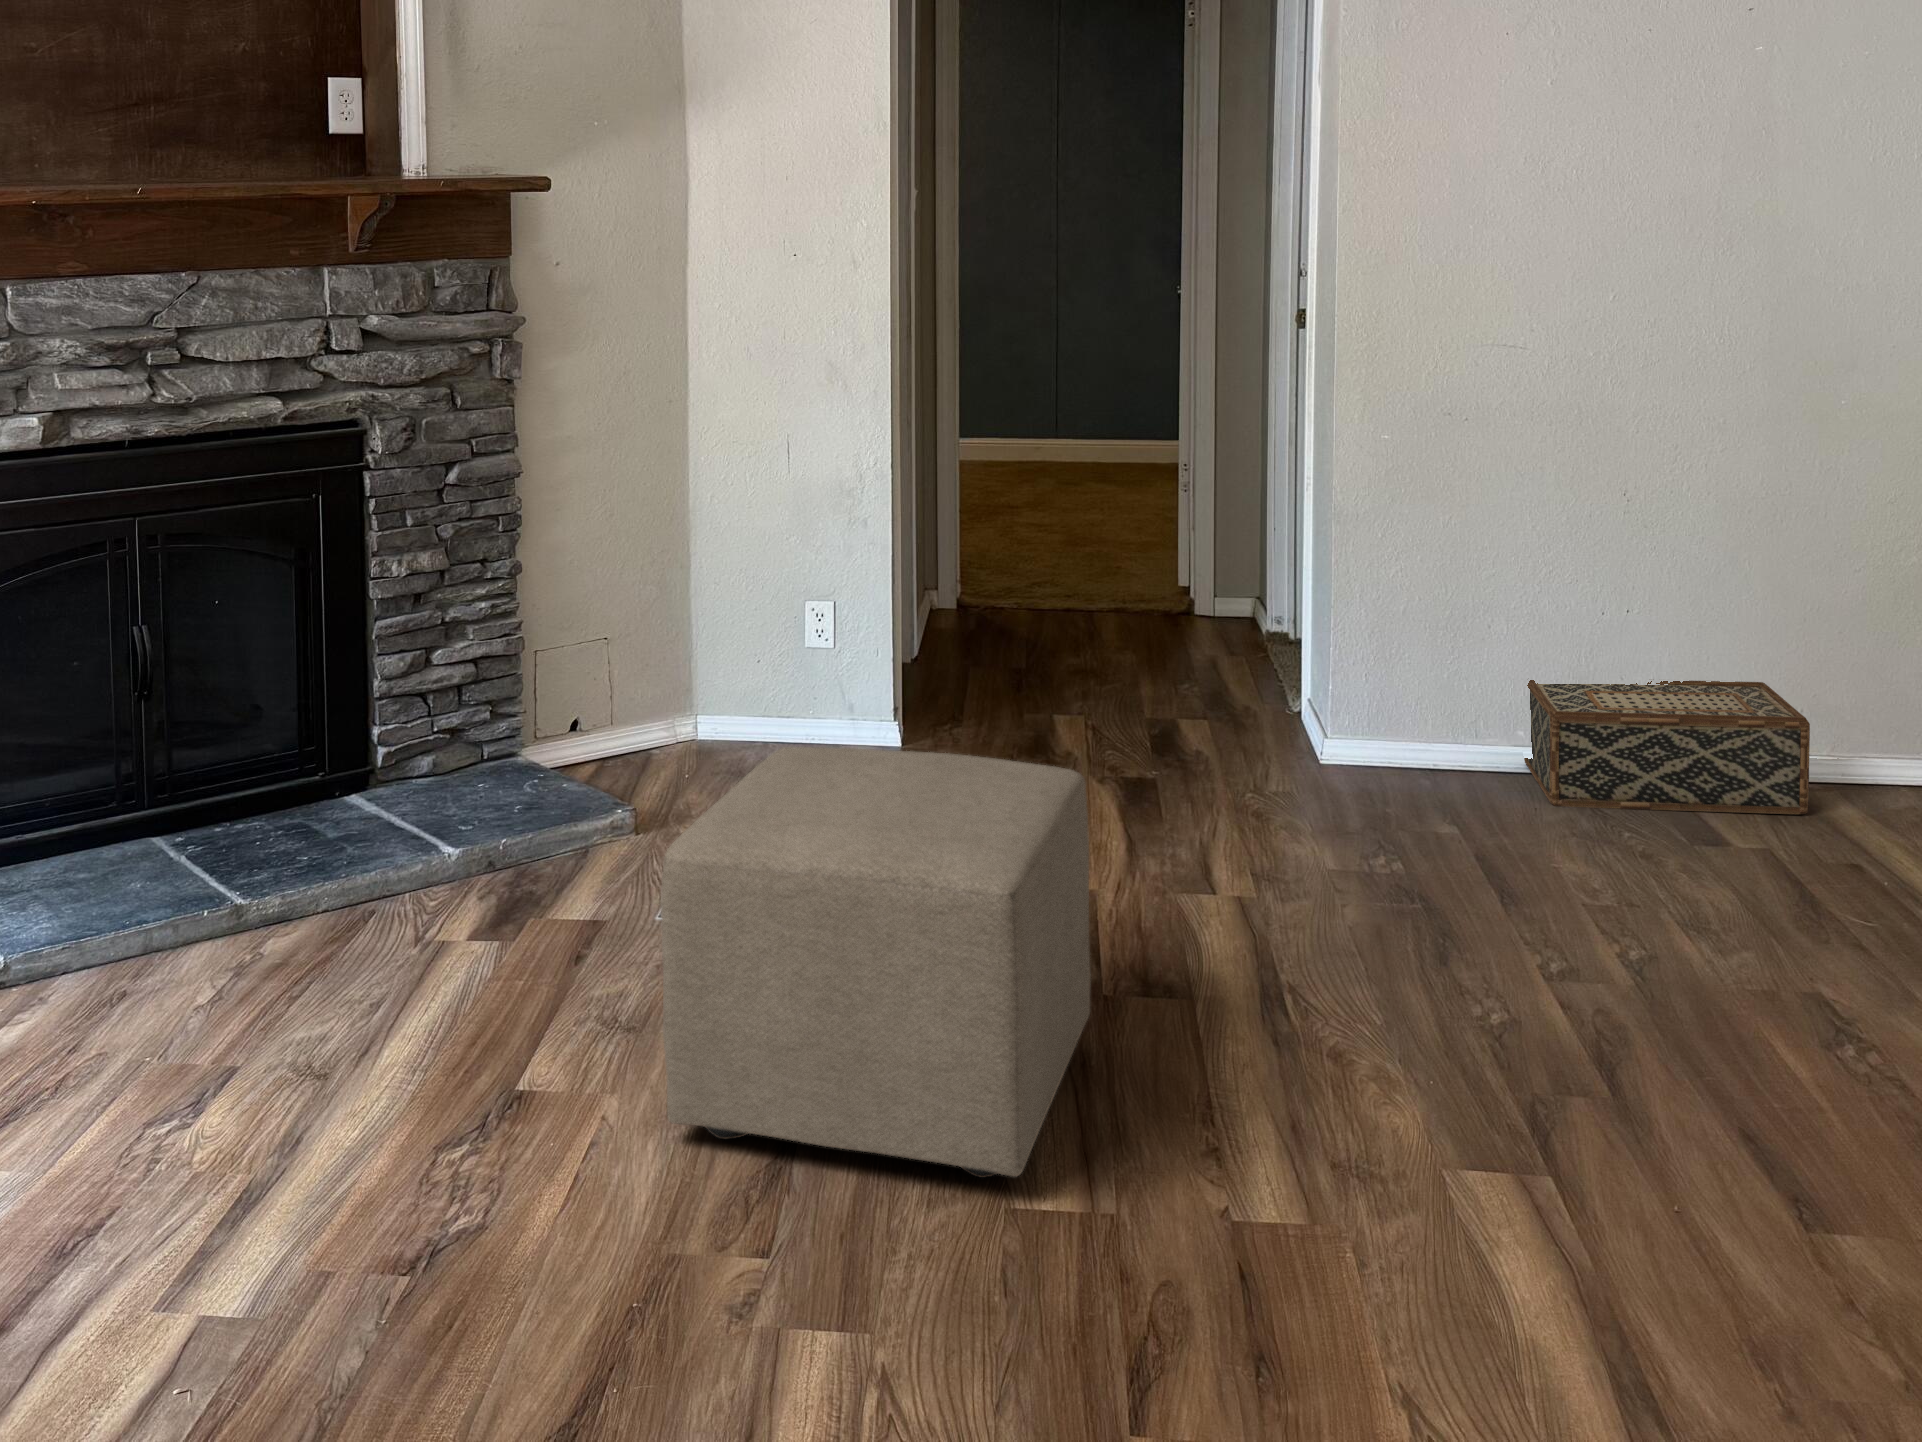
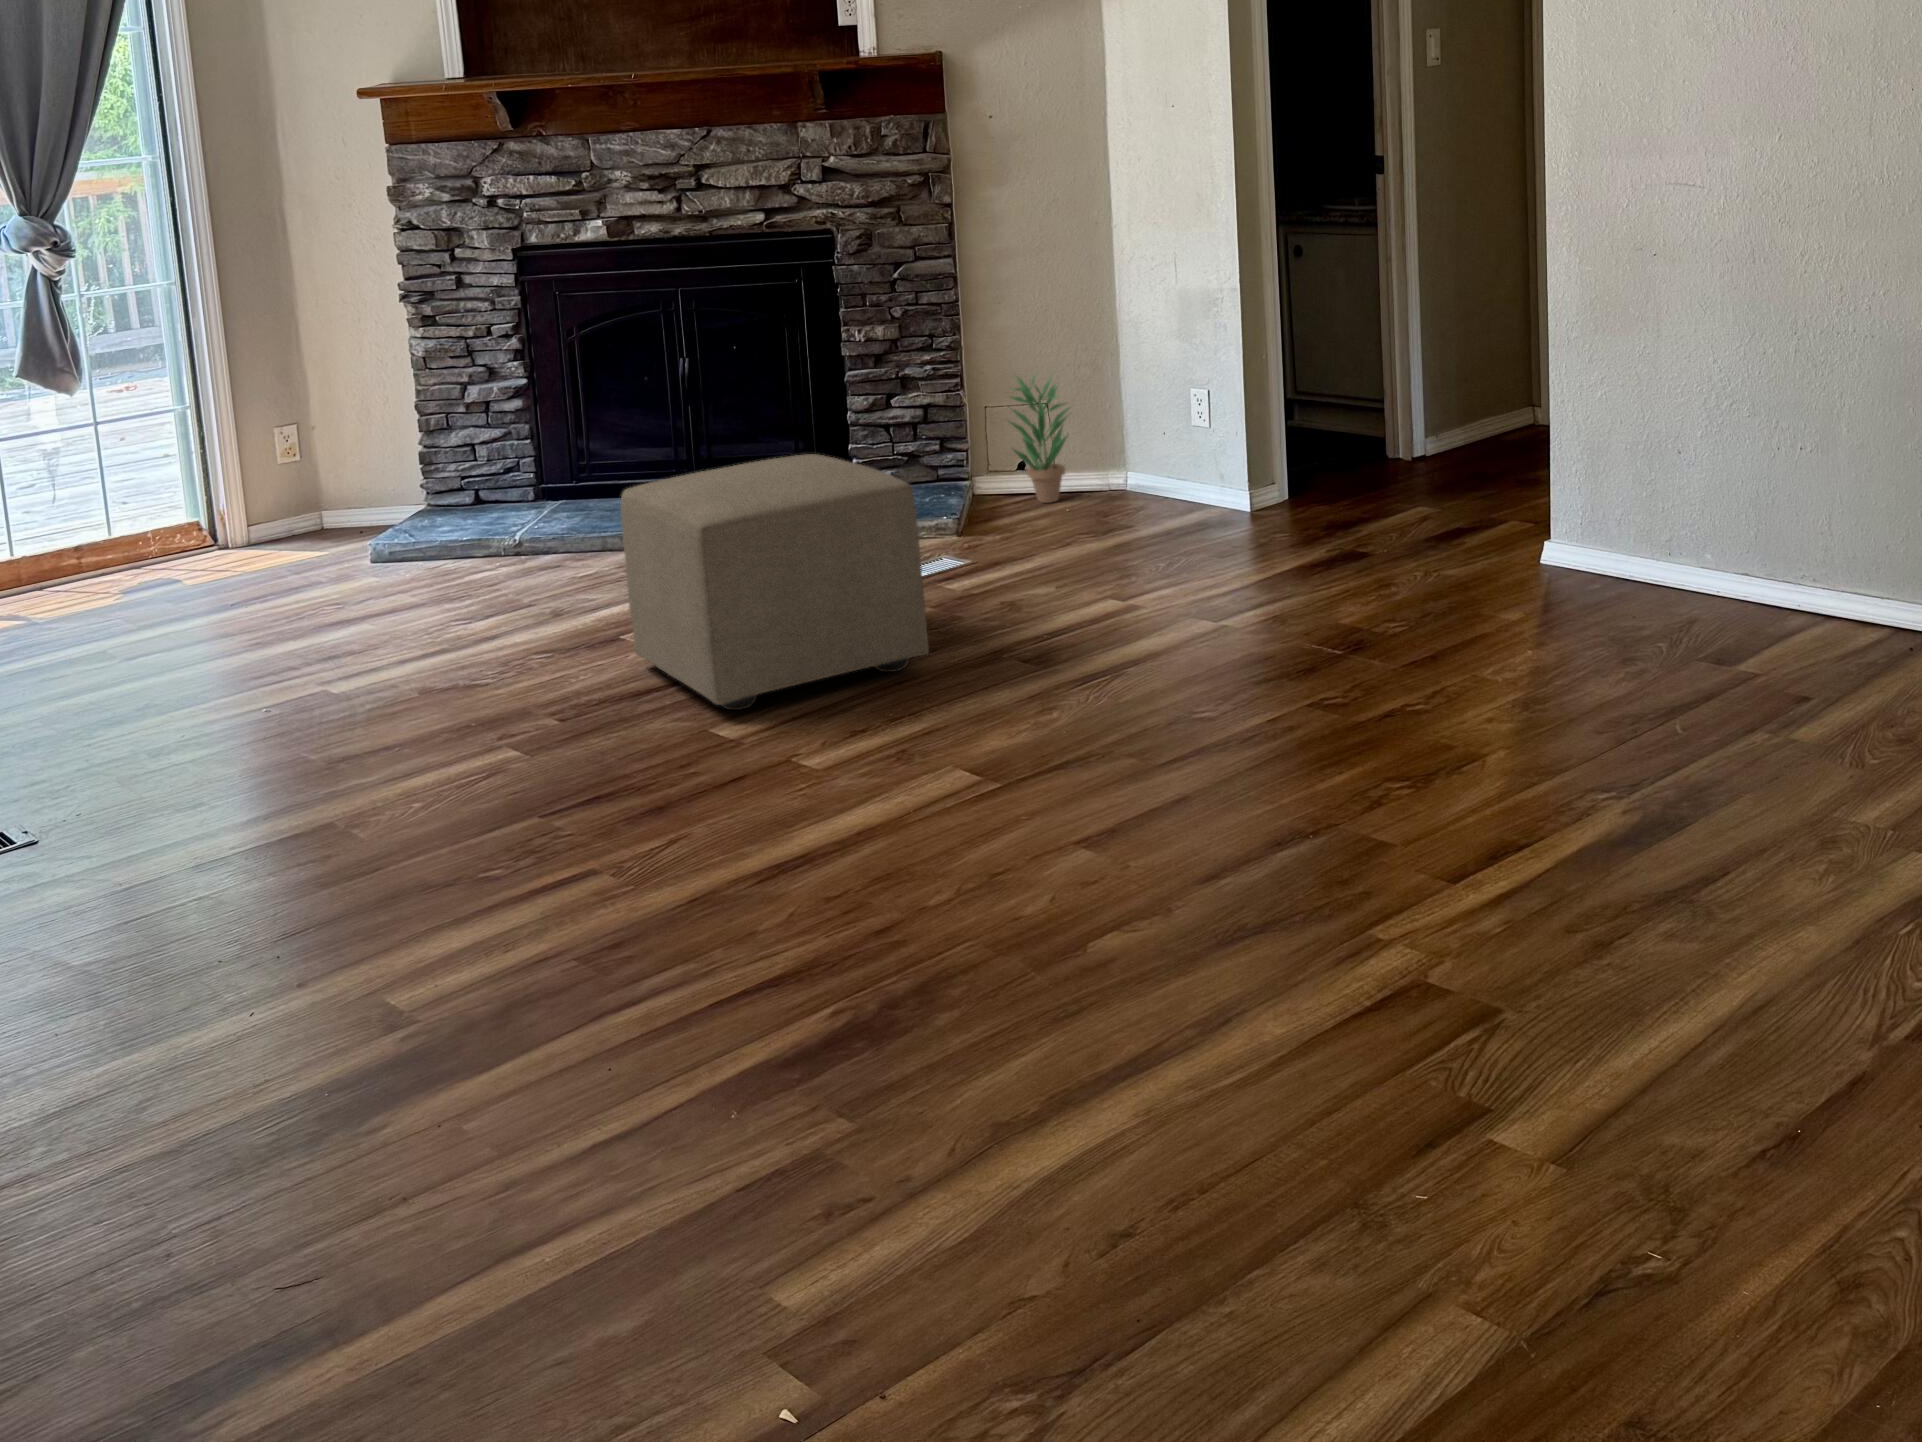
potted plant: none [592,595,690,767] -> present [1010,377,1069,503]
woven basket: present [1524,680,1810,814] -> none [1615,510,1898,662]

